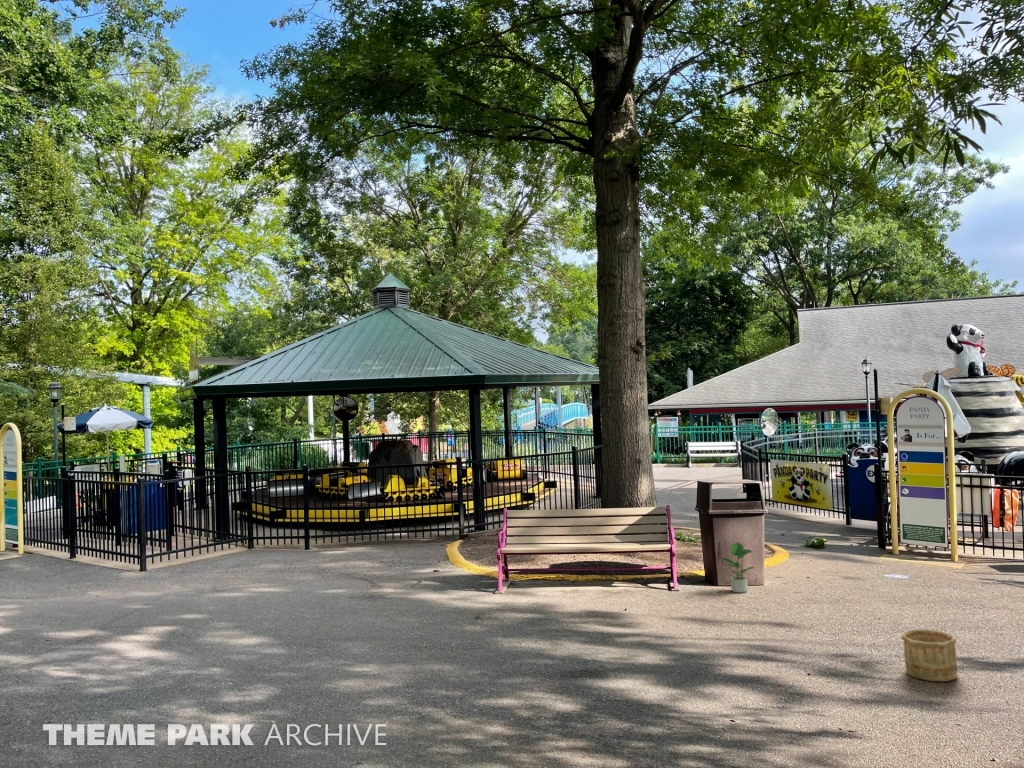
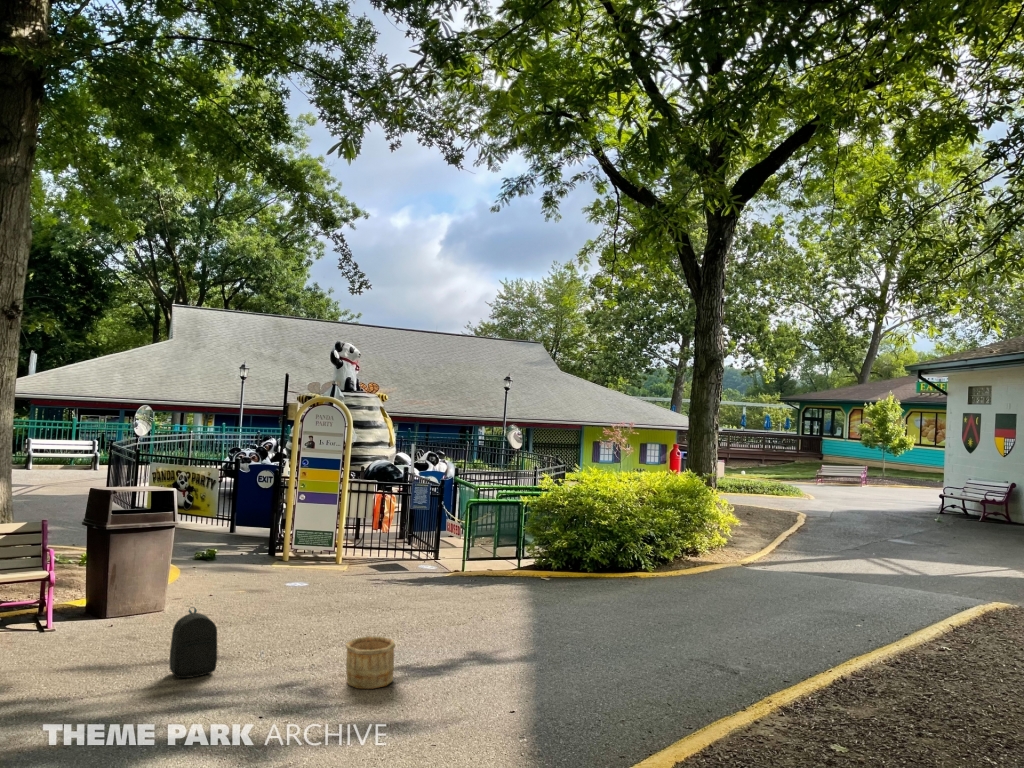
potted plant: present [722,542,754,593] -> none [116,560,162,621]
backpack: none [748,582,786,642] -> present [170,607,217,678]

